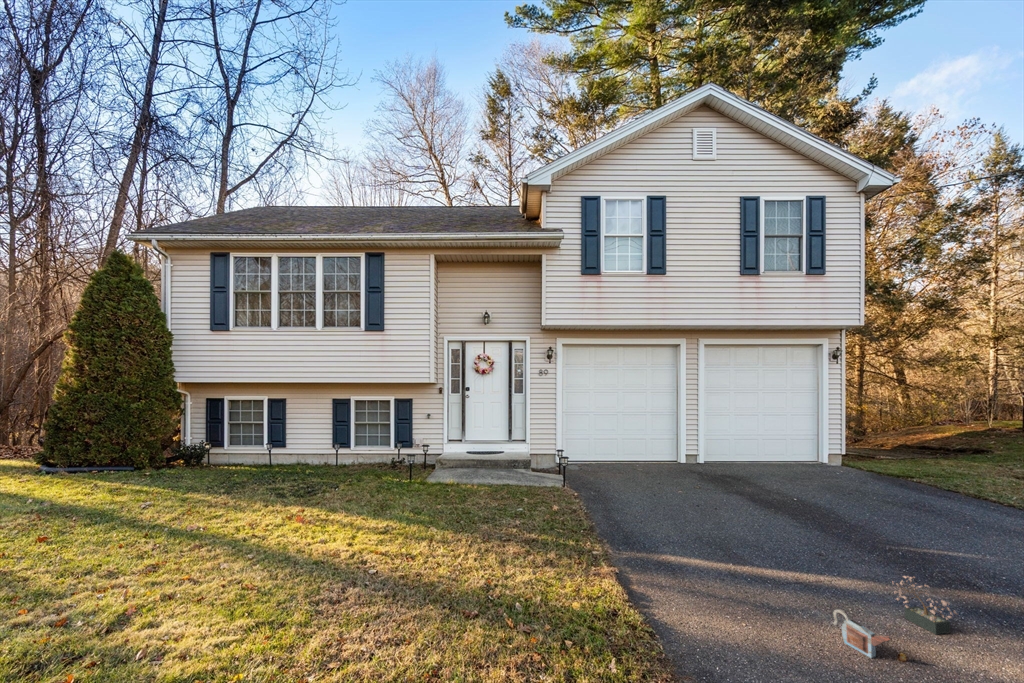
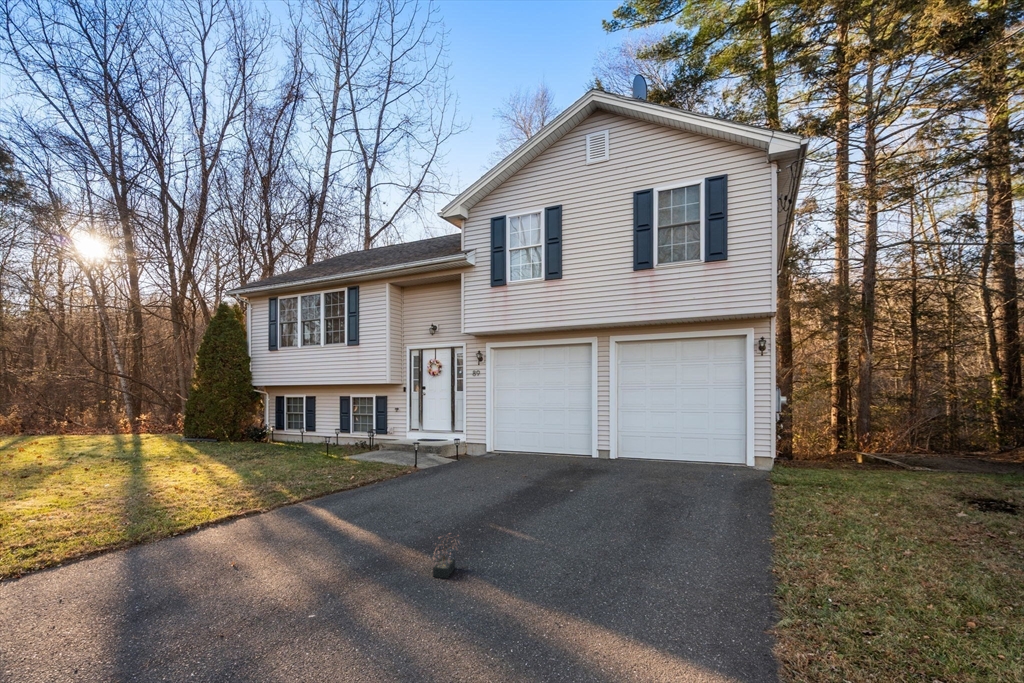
watering can: present [833,609,891,658] -> none [347,544,365,576]

